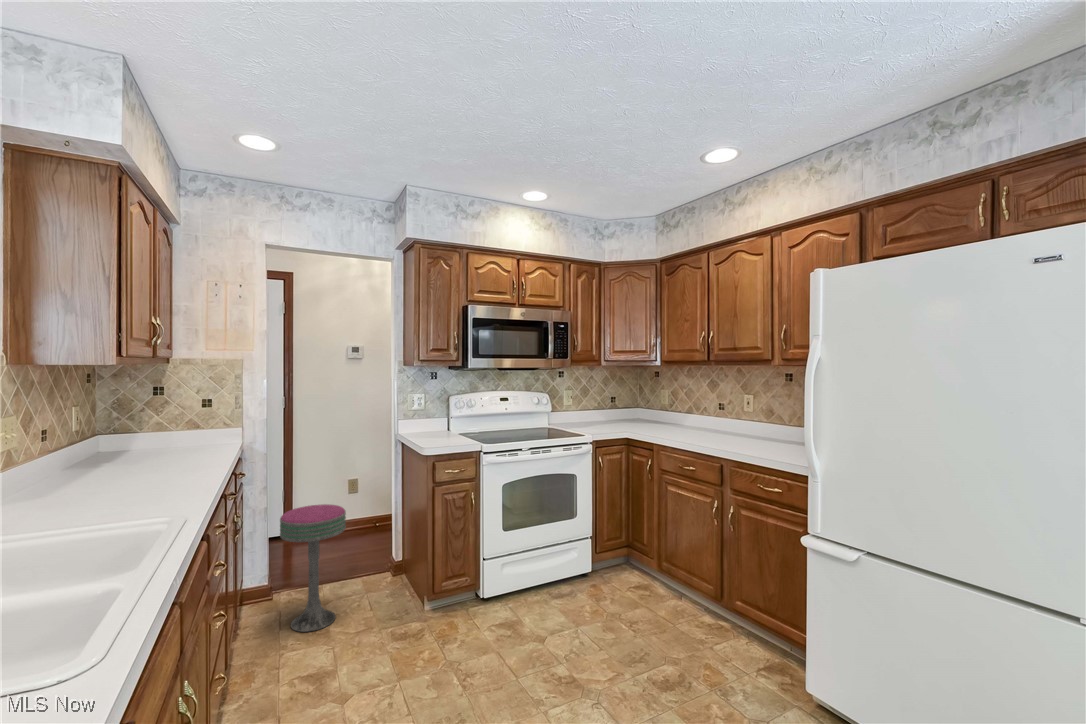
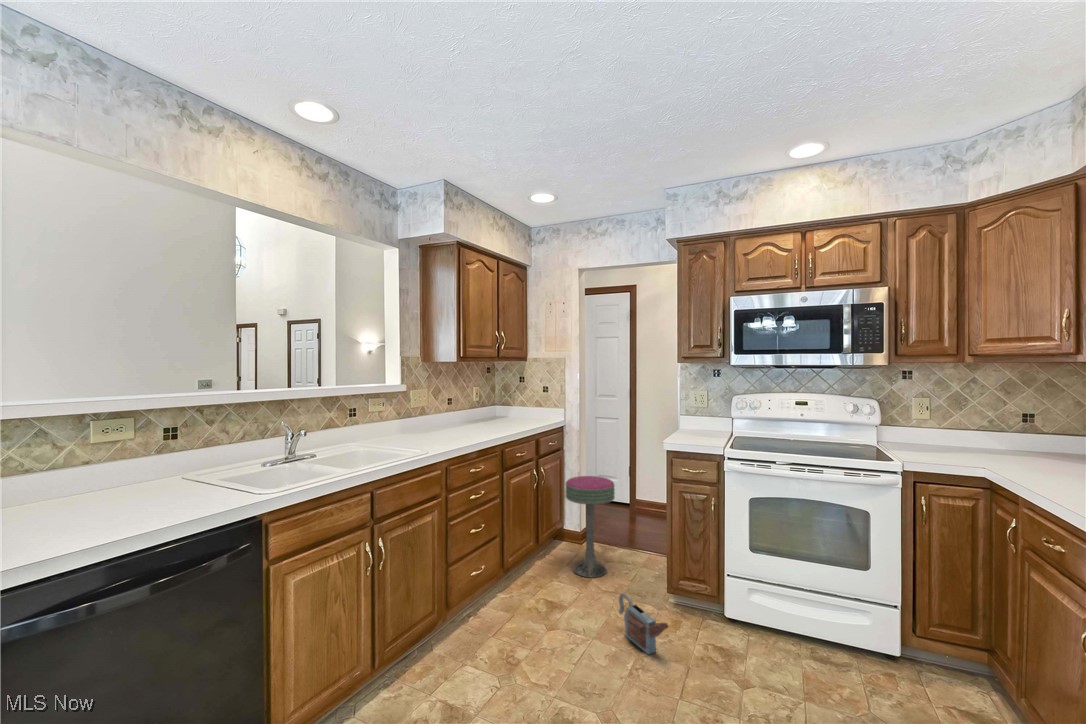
watering can: none [410,614,483,661] -> present [619,593,668,655]

